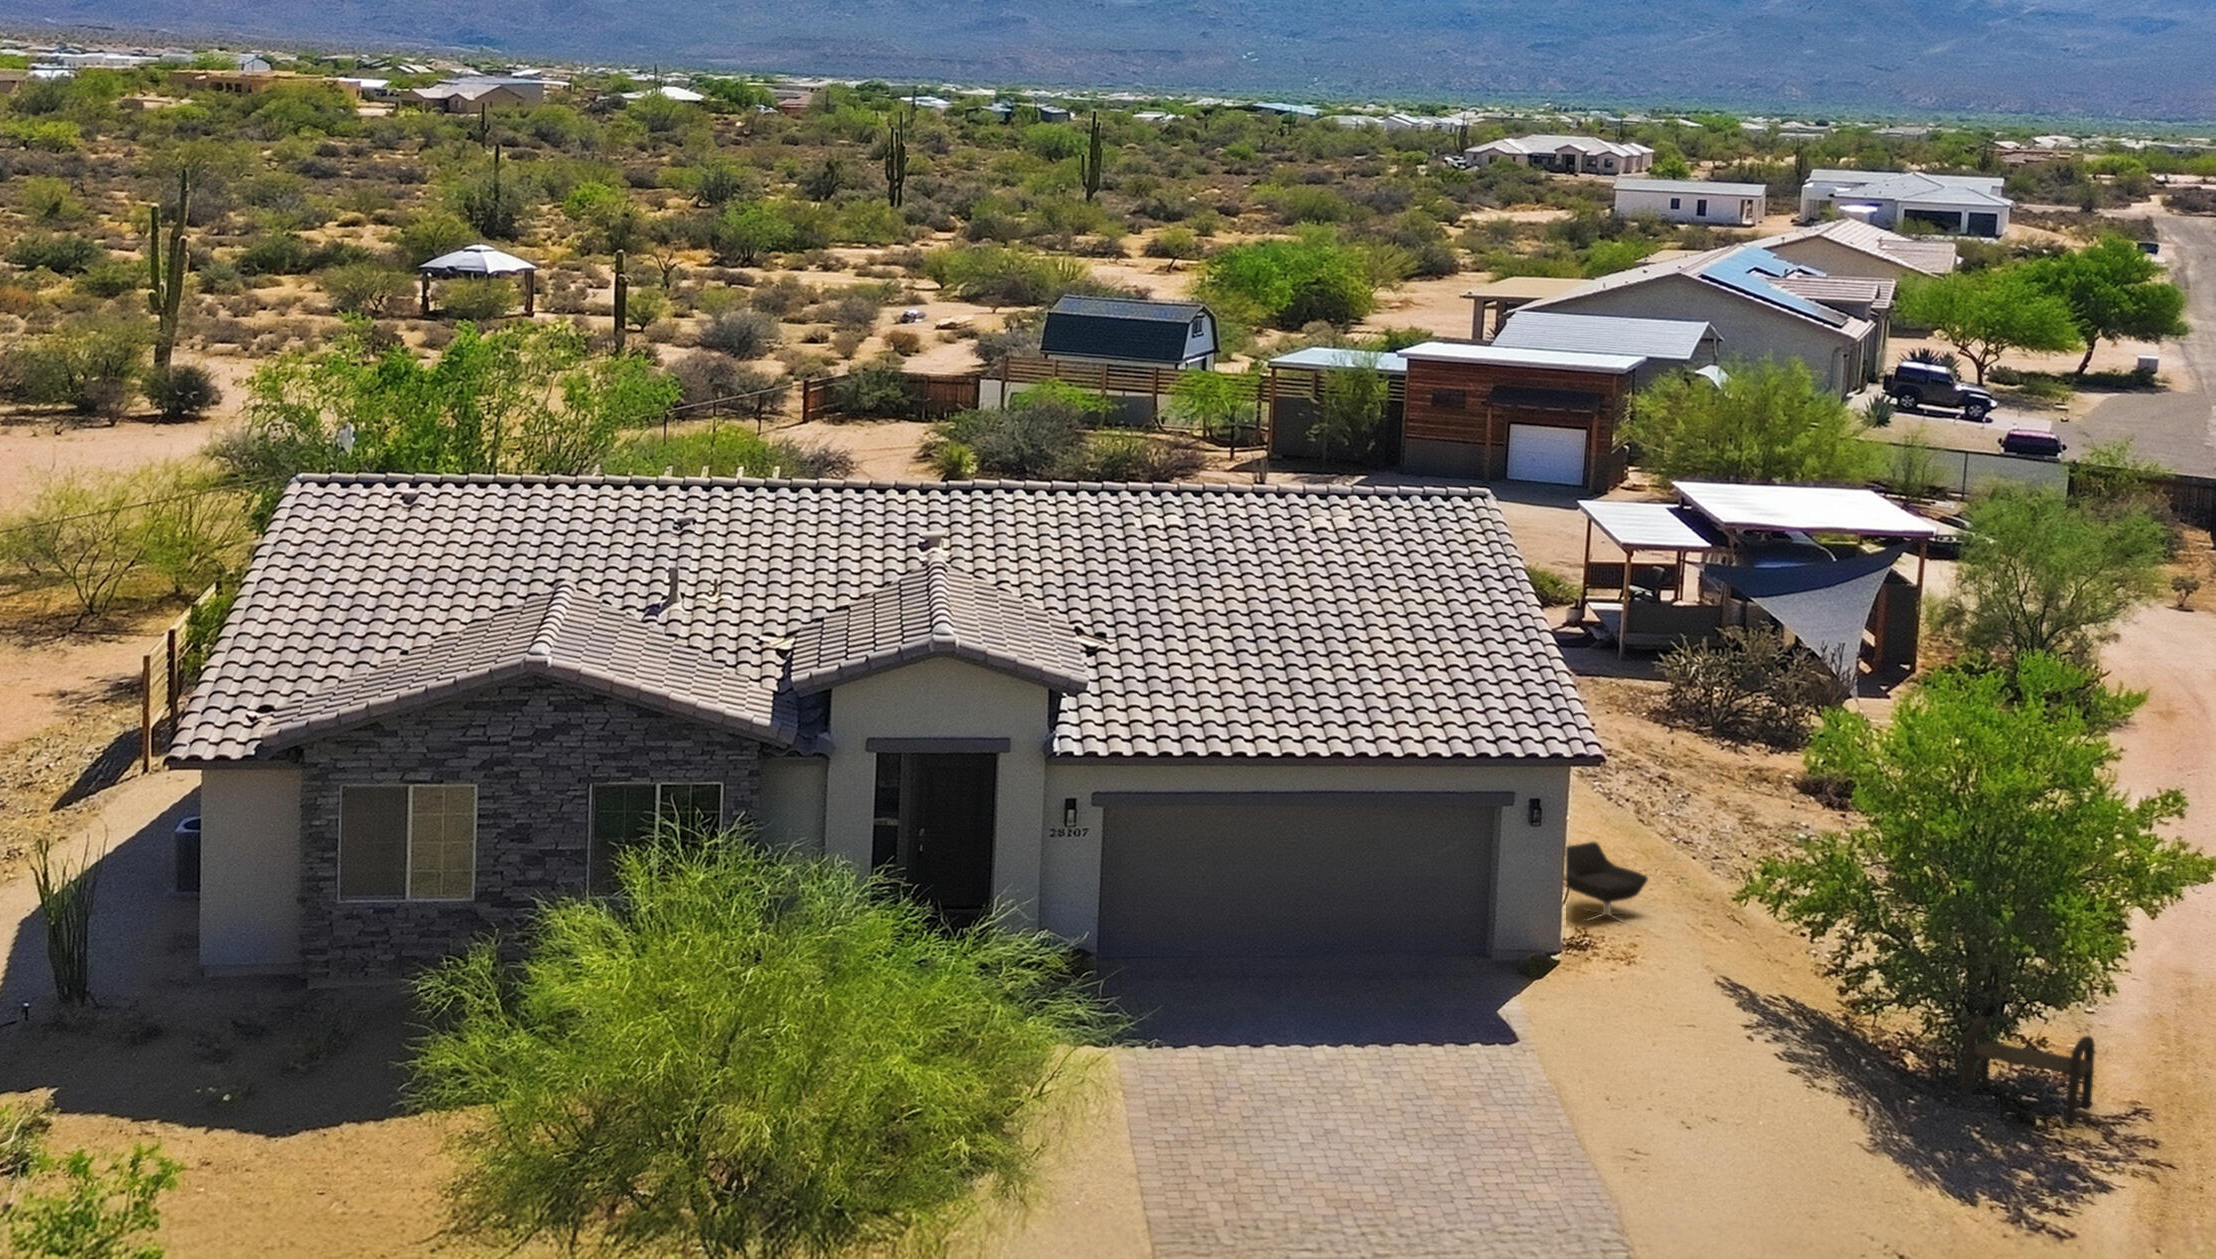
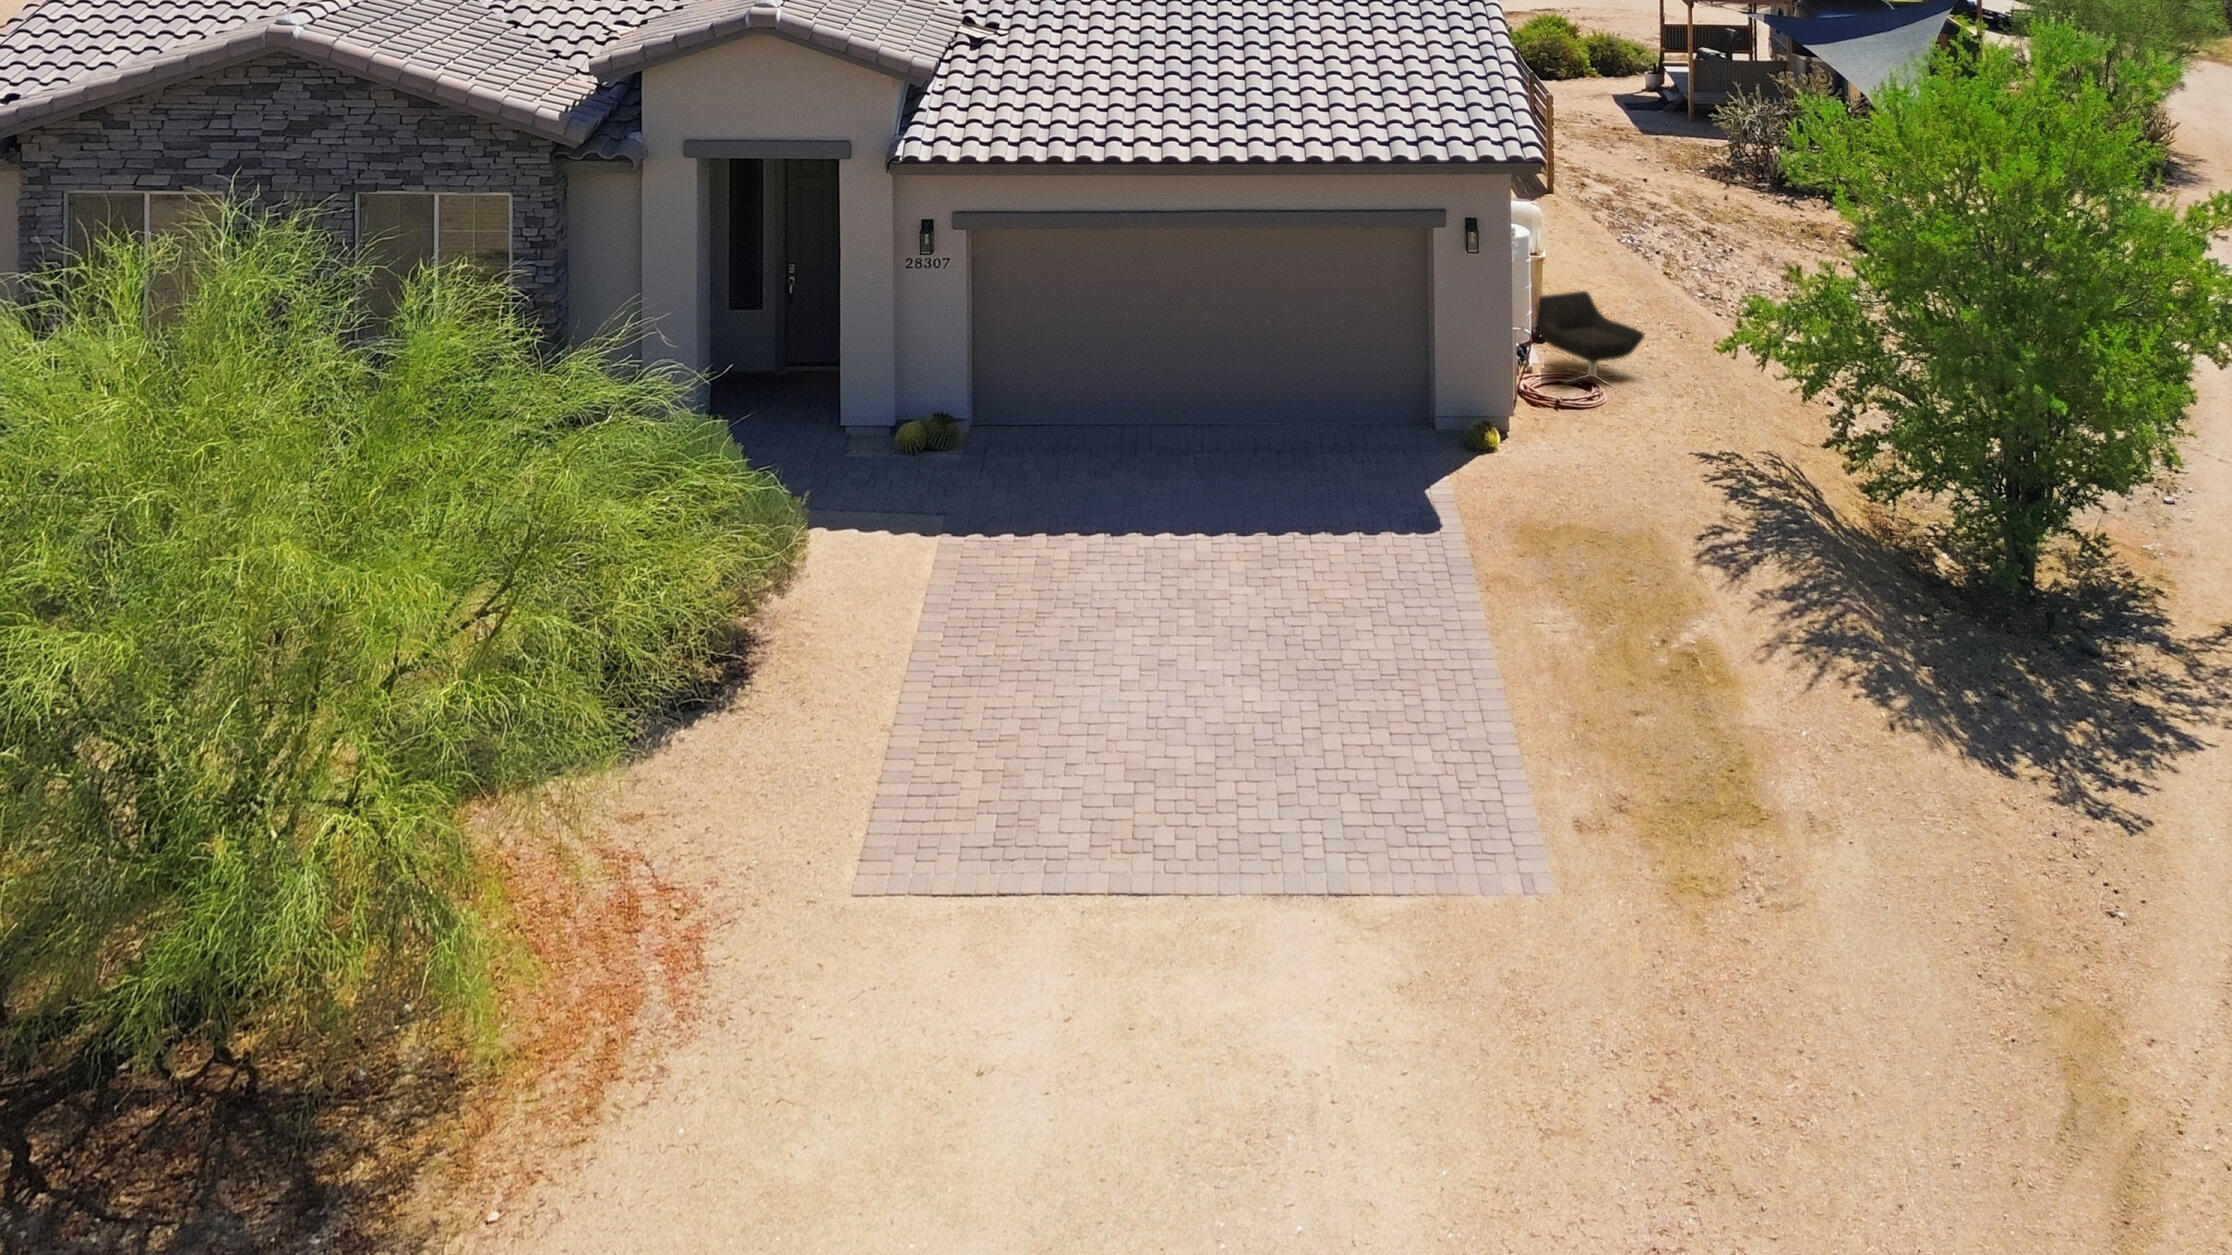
bench: present [1962,1018,2095,1126] -> none [2001,513,2188,657]

